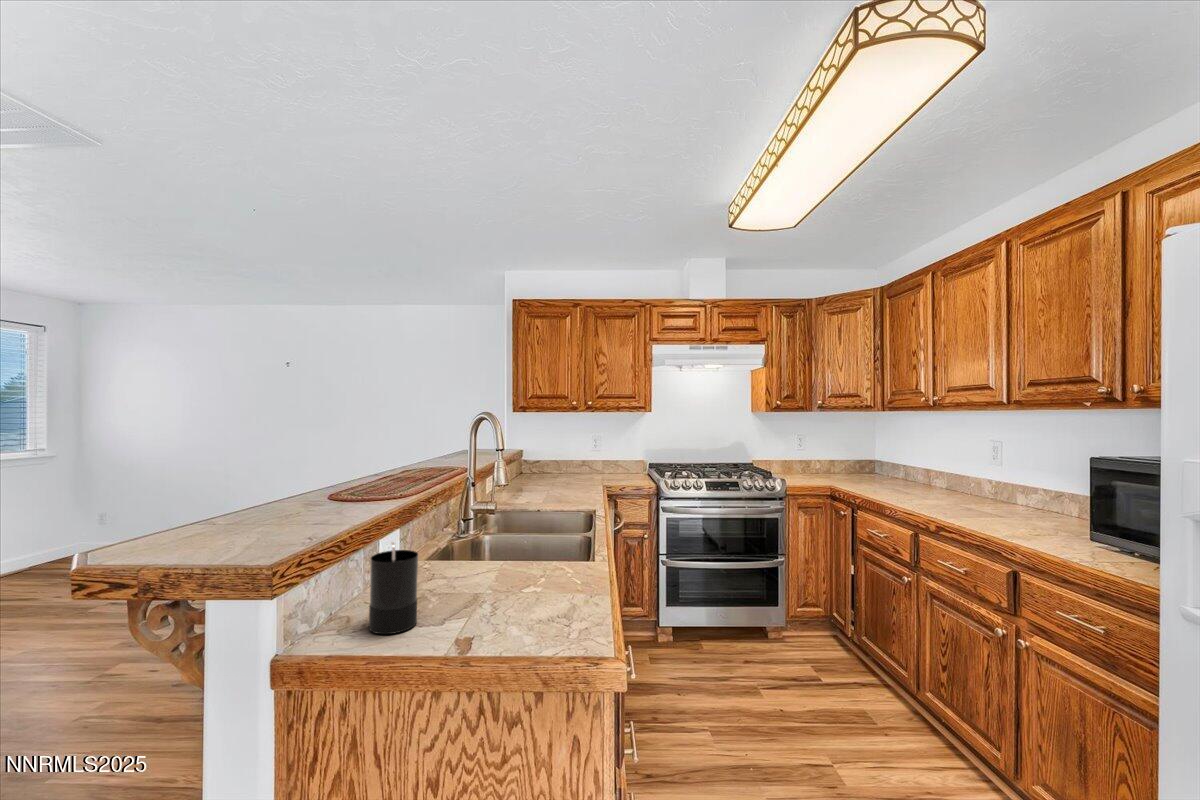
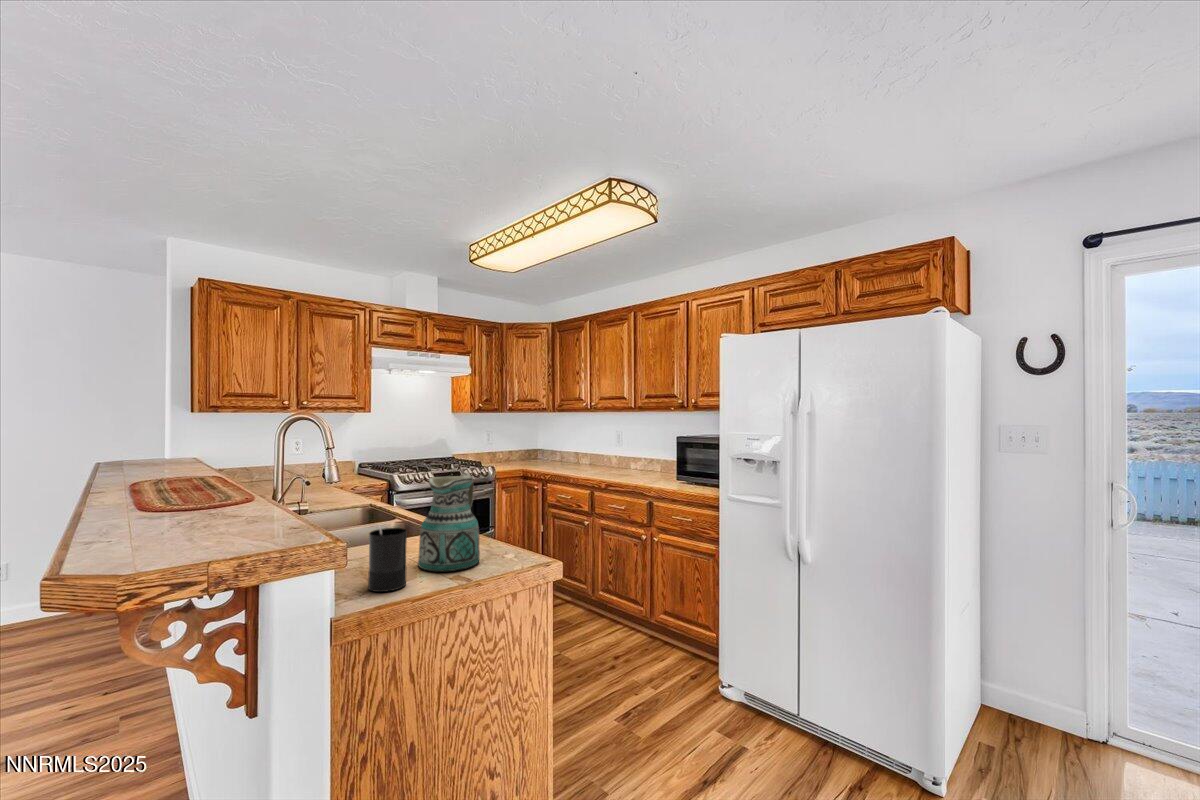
ceramic pitcher: none [461,489,562,626] -> present [418,473,480,571]

